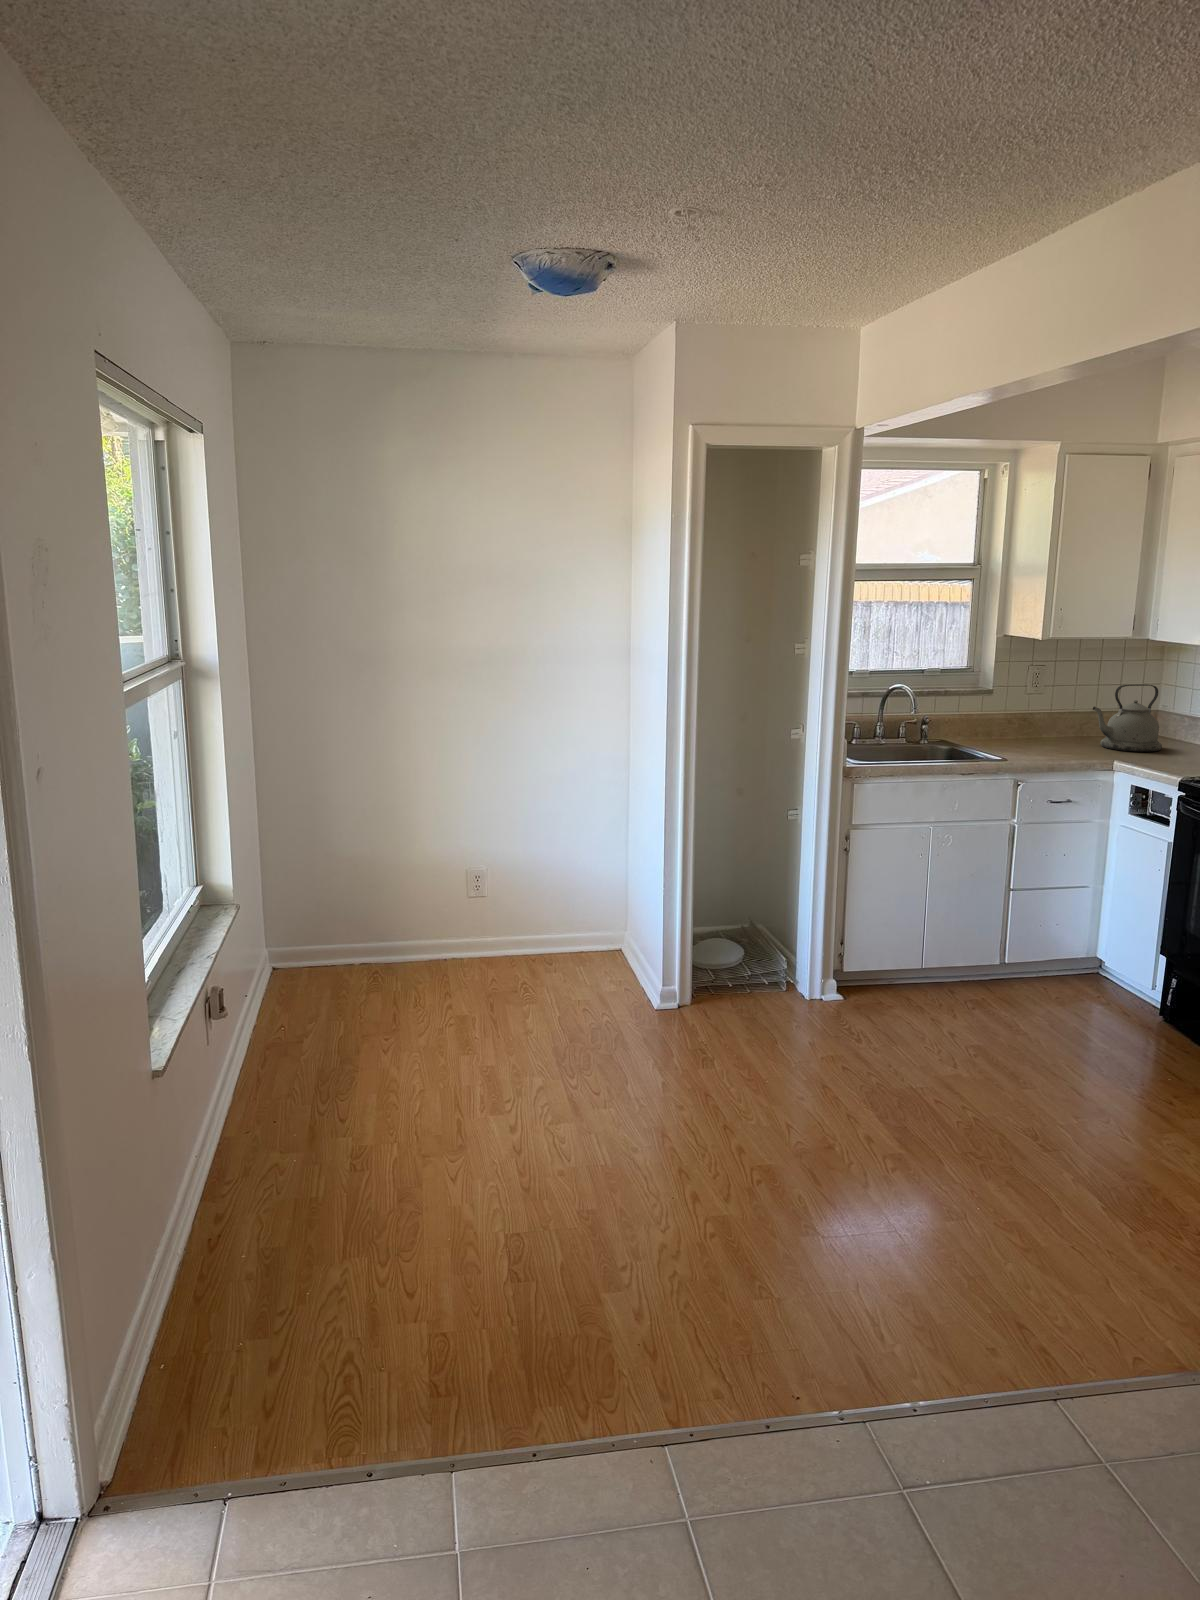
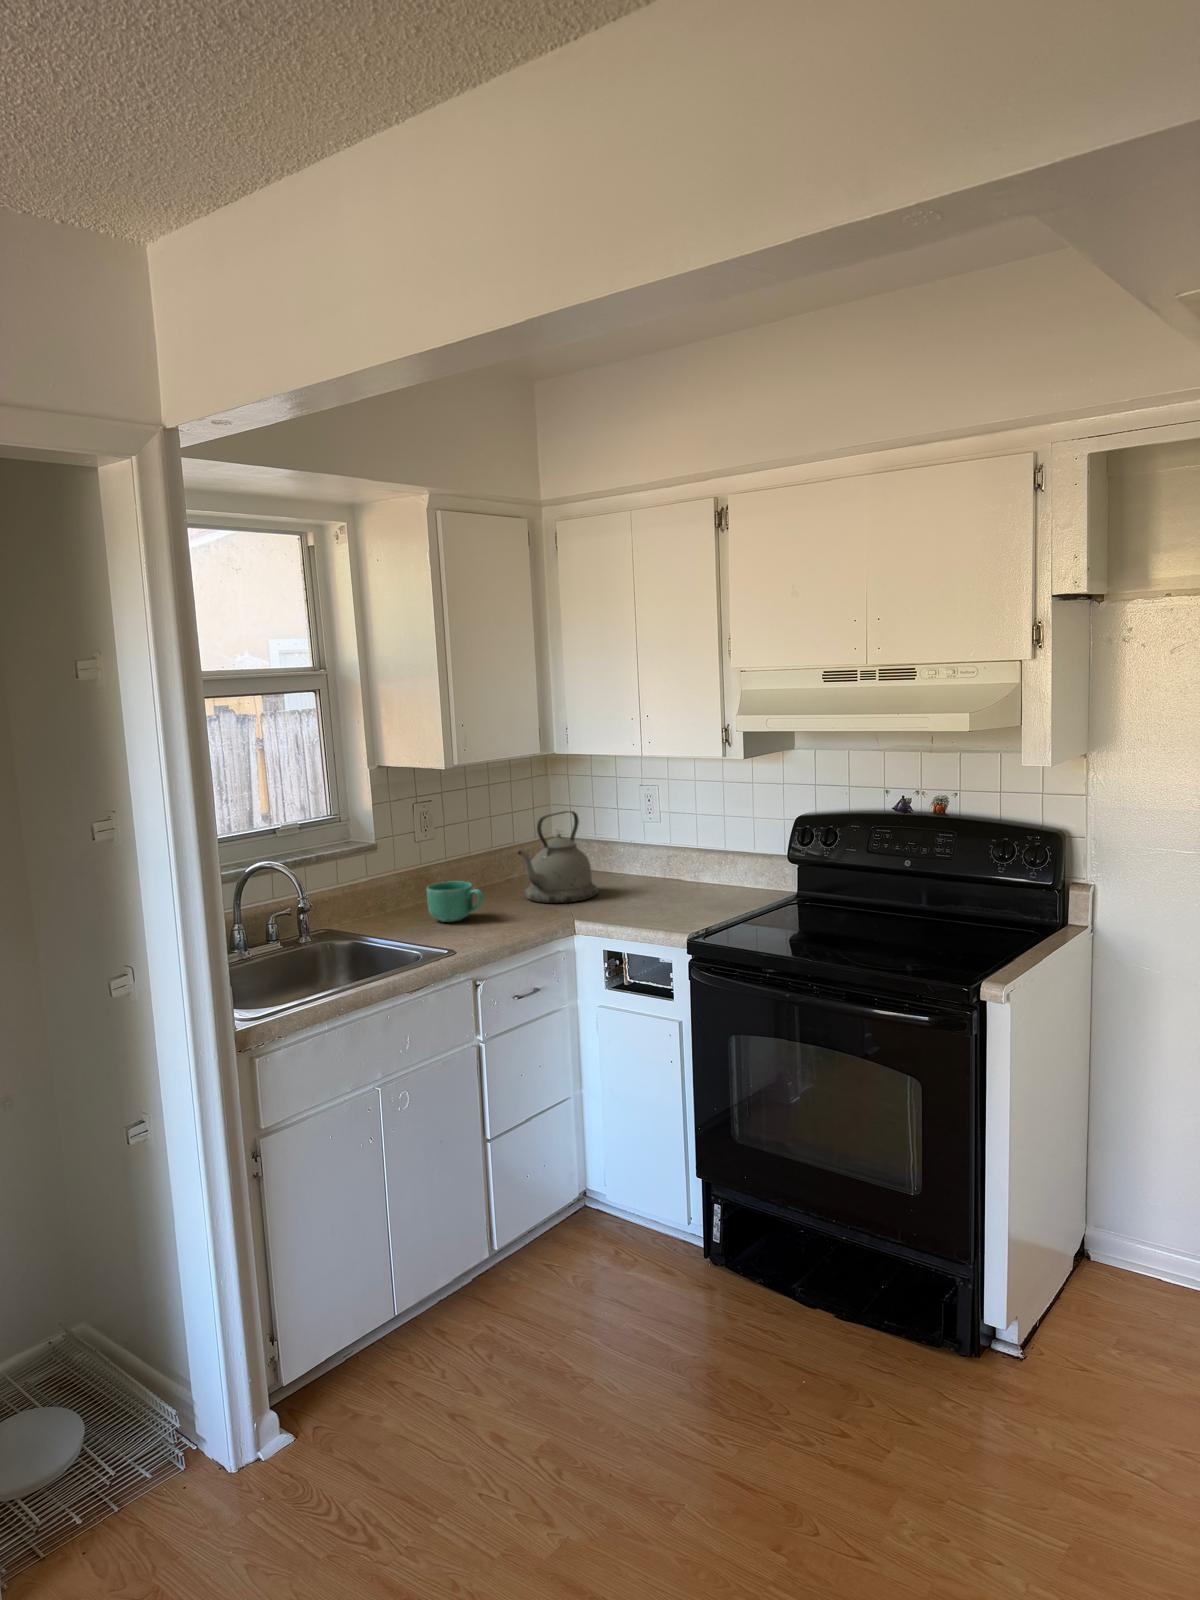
mug: none [1015,720,1054,747] -> present [427,881,483,922]

